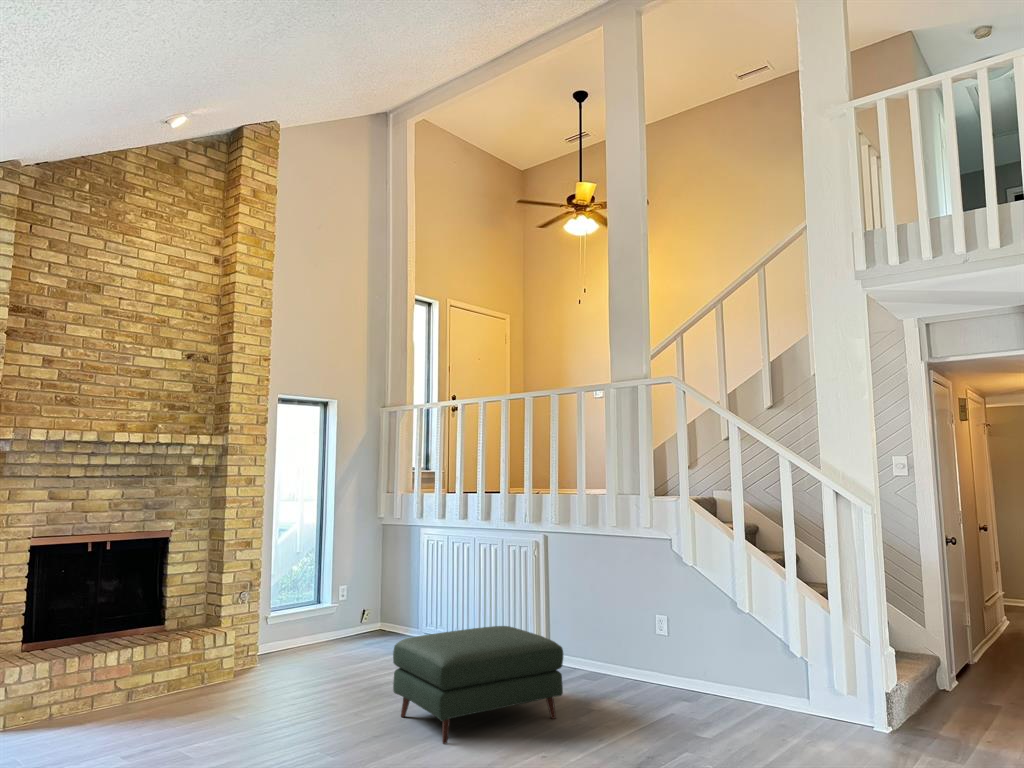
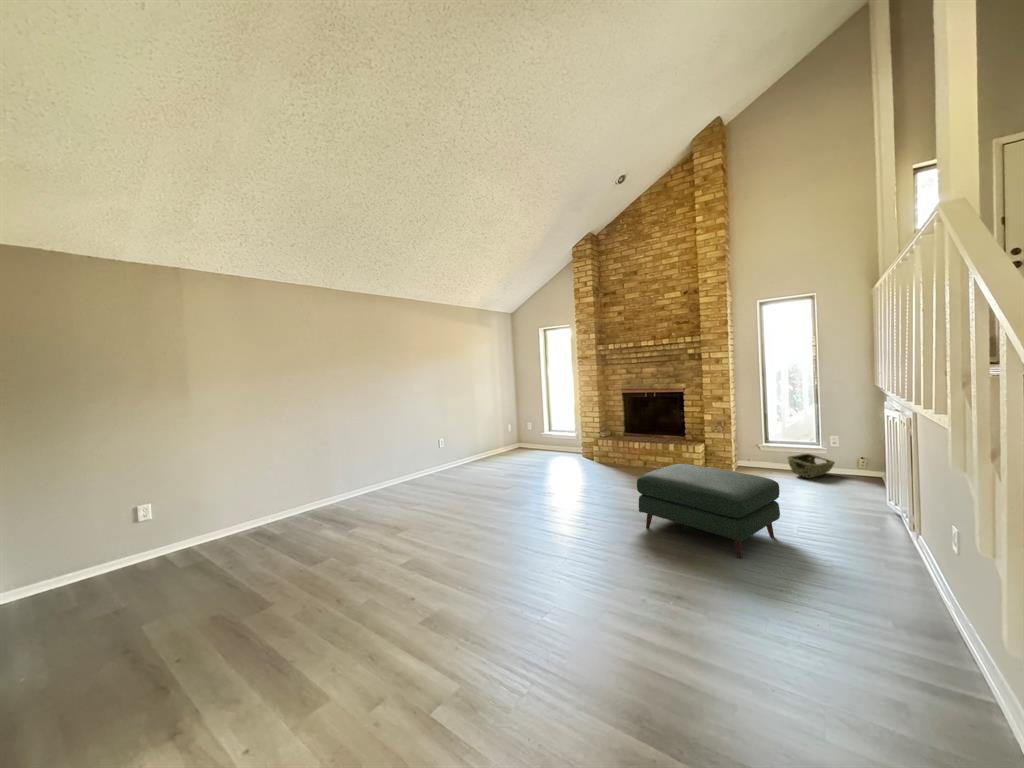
woven basket: none [317,615,360,646] -> present [788,454,834,478]

